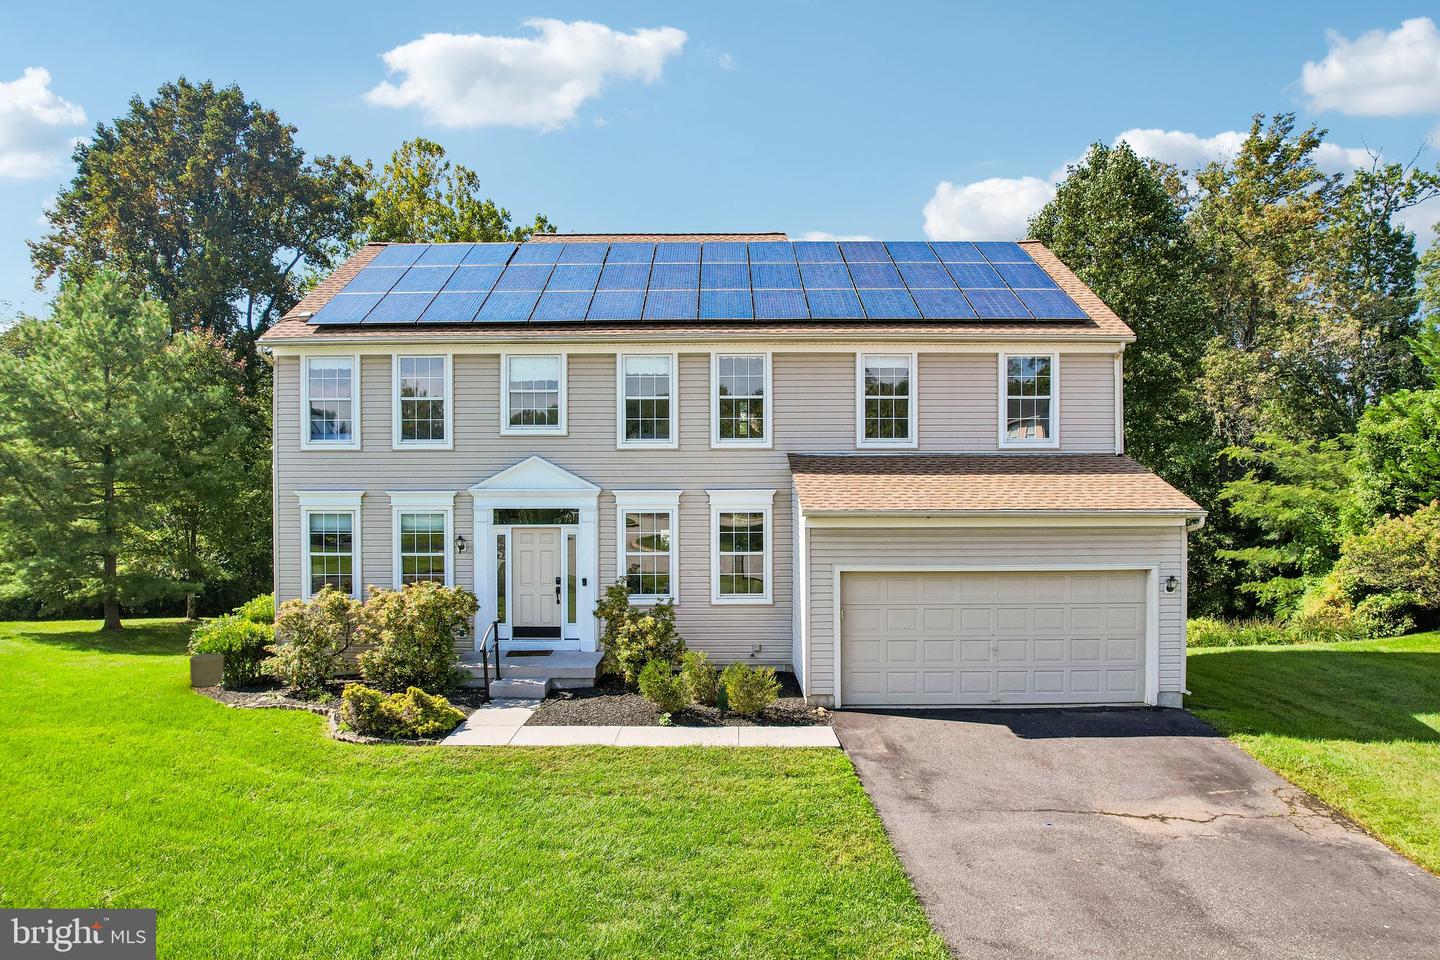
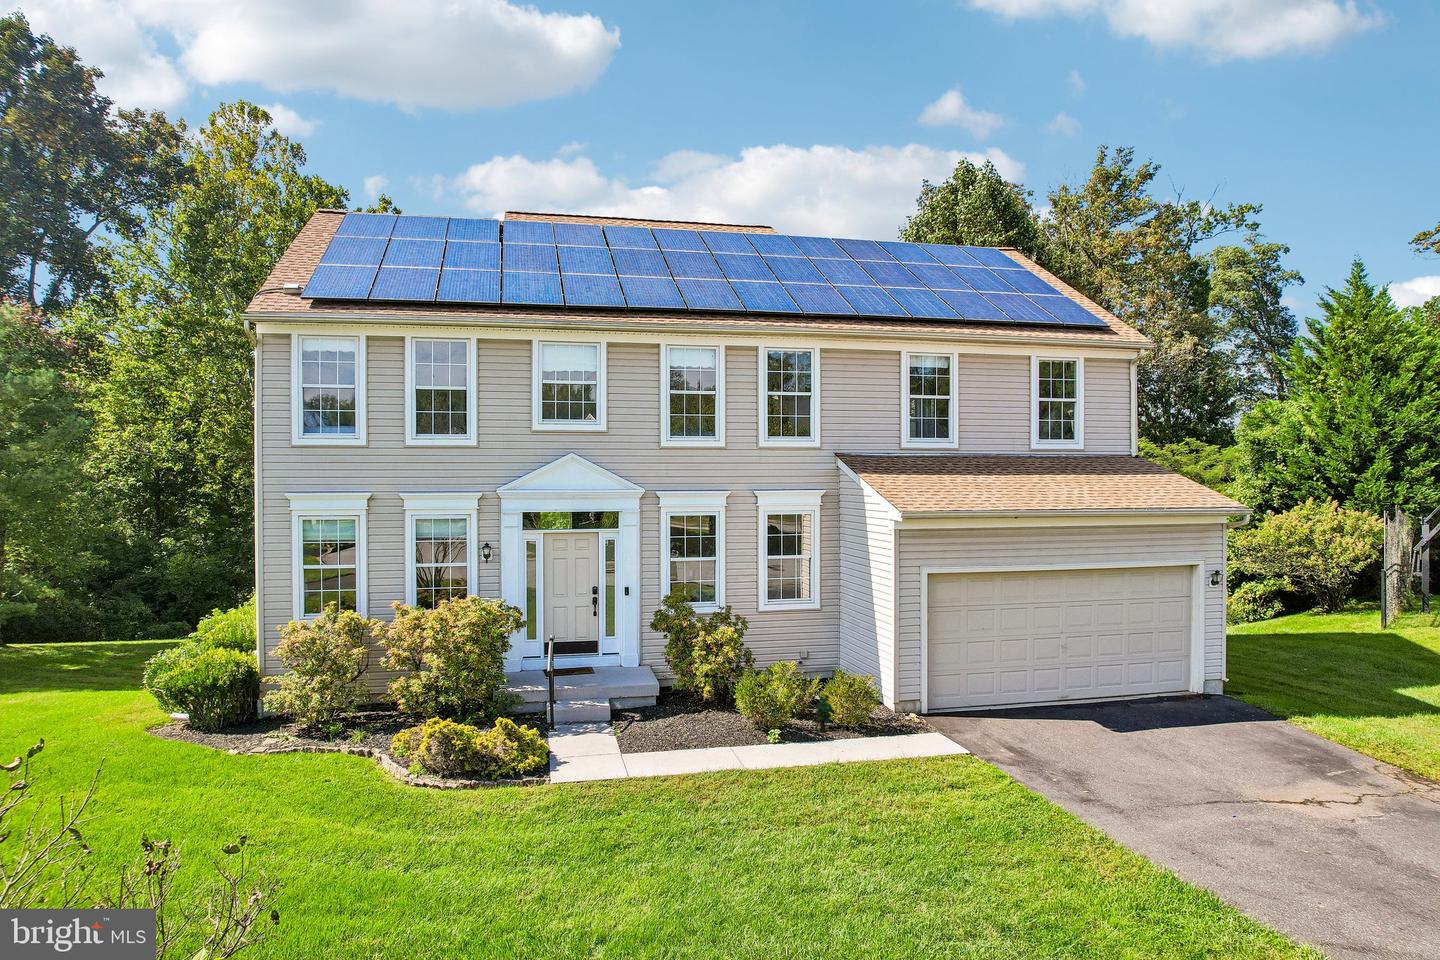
woven basket: present [190,654,224,687] -> none [167,690,211,733]

